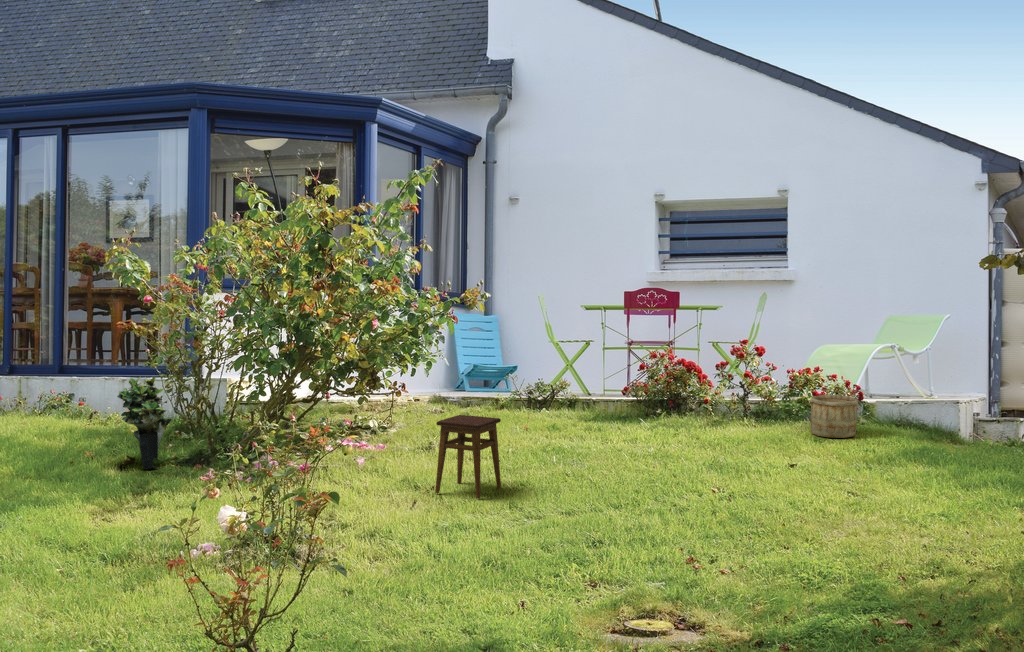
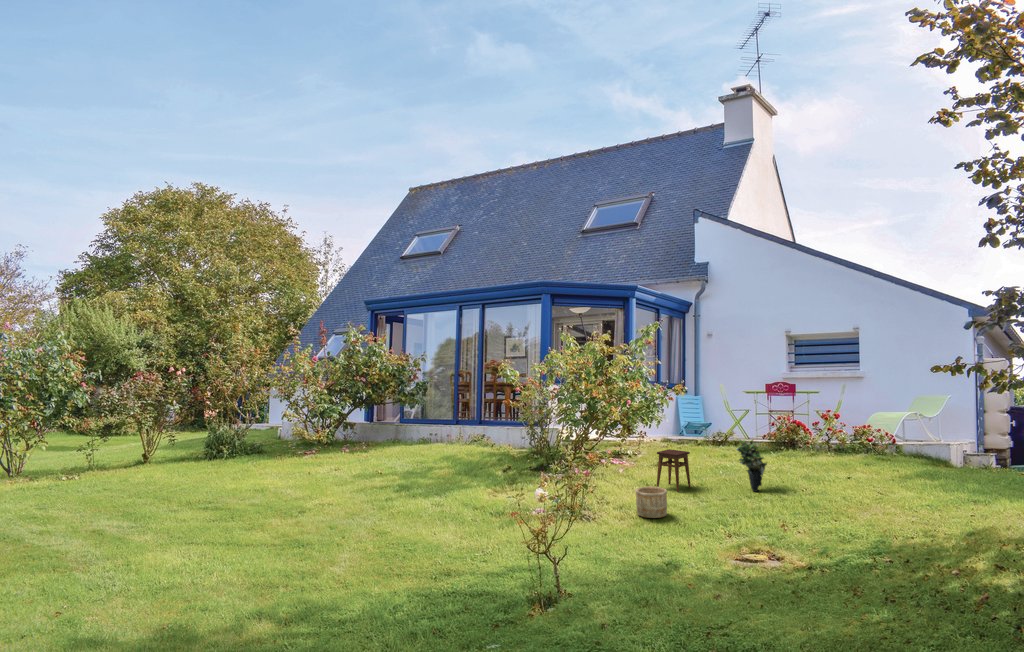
potted plant: present [117,376,172,469] -> present [736,440,767,491]
wooden bucket: present [810,395,859,438] -> present [635,486,667,518]

